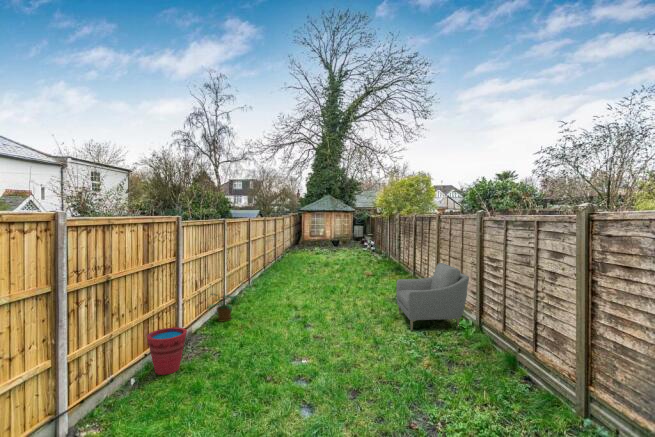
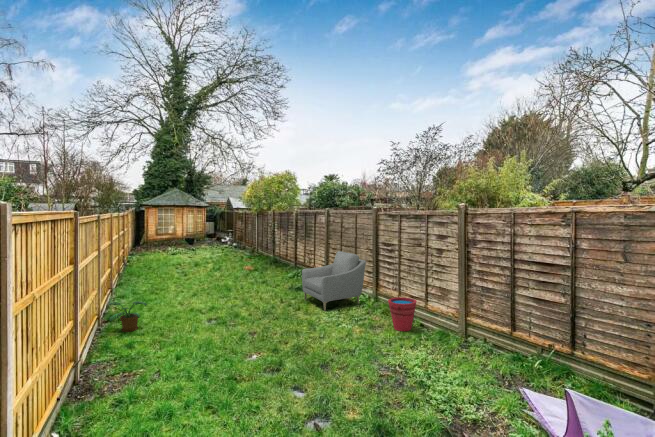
bucket: present [147,328,187,375] -> present [388,297,417,331]

